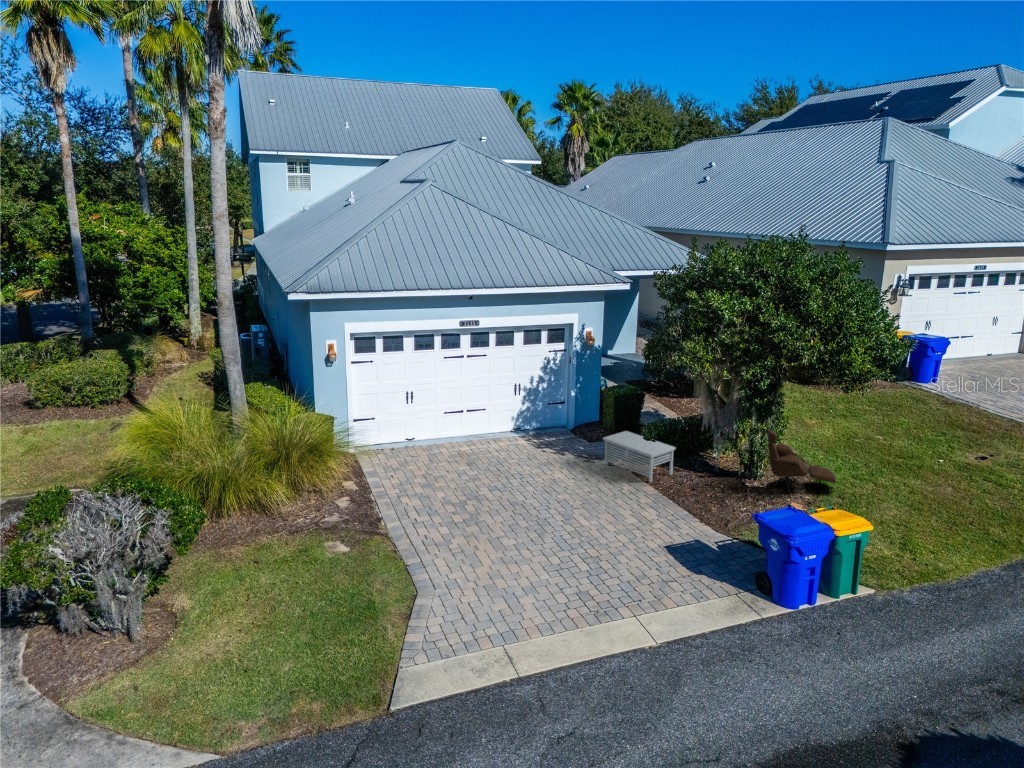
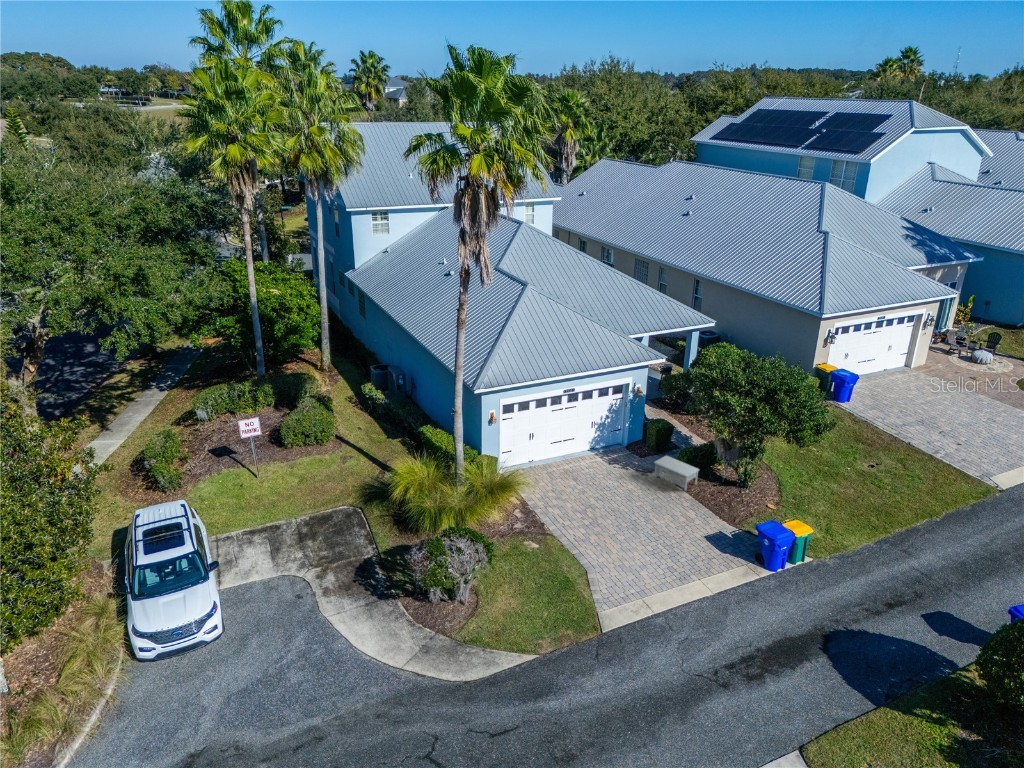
lounge chair: present [766,429,836,493] -> none [751,455,791,497]

